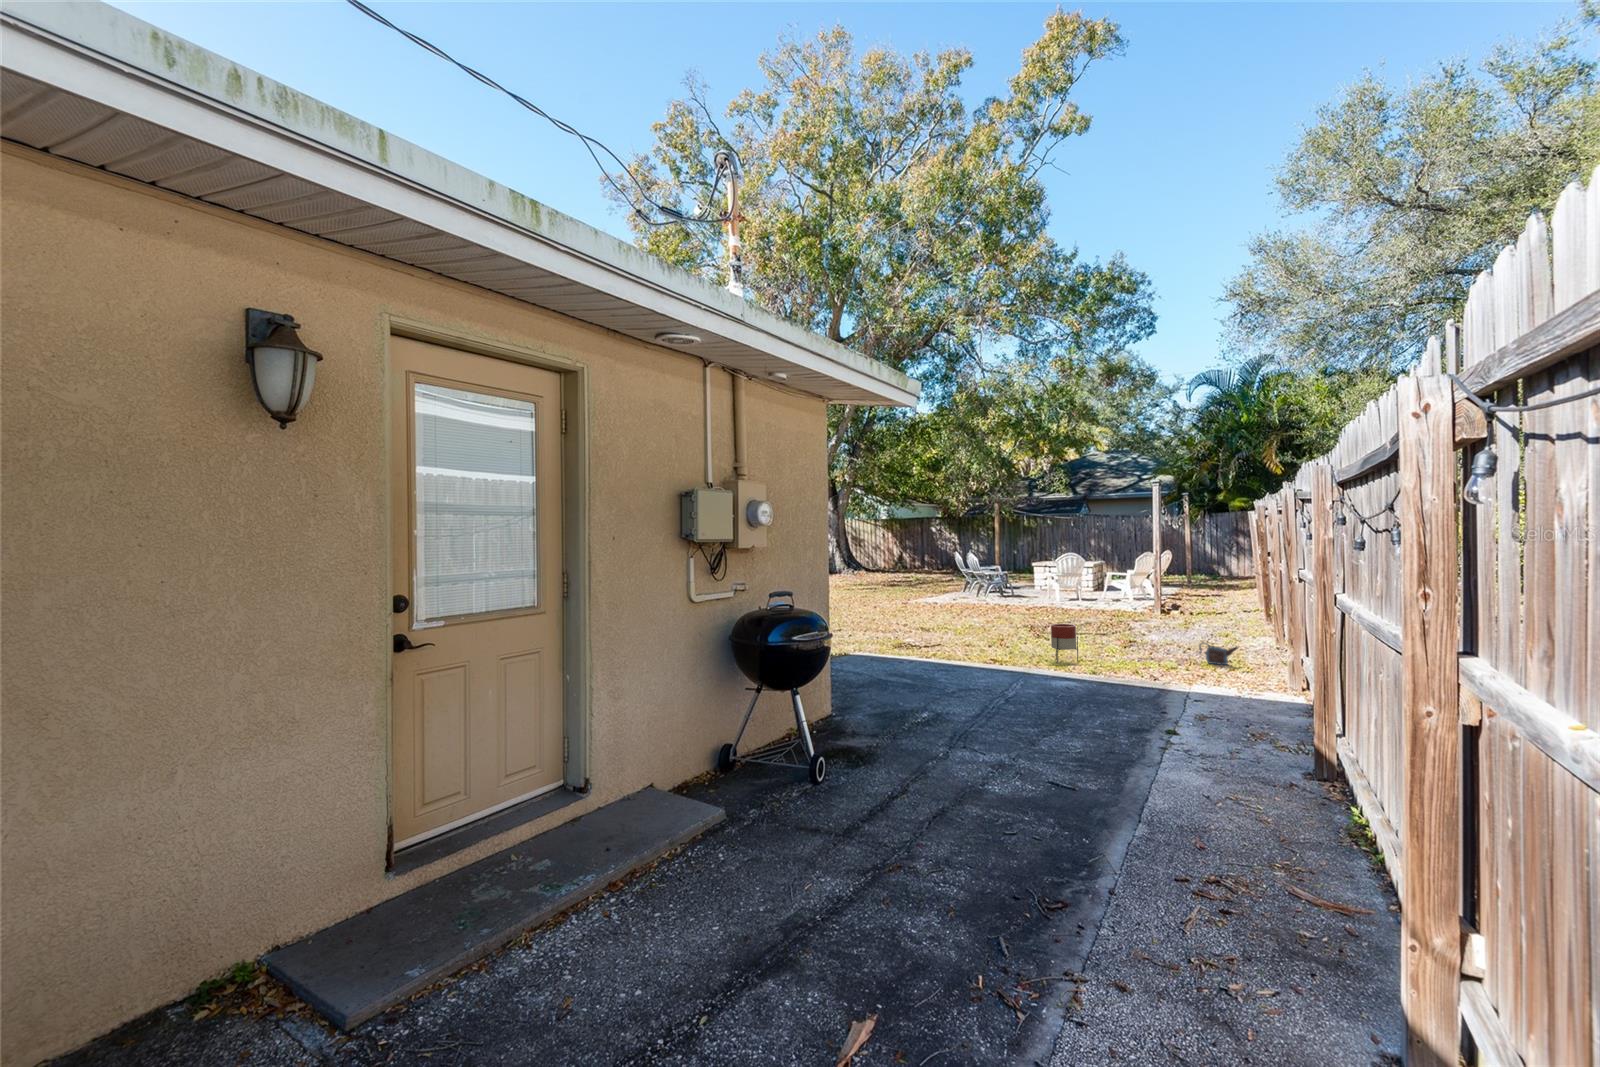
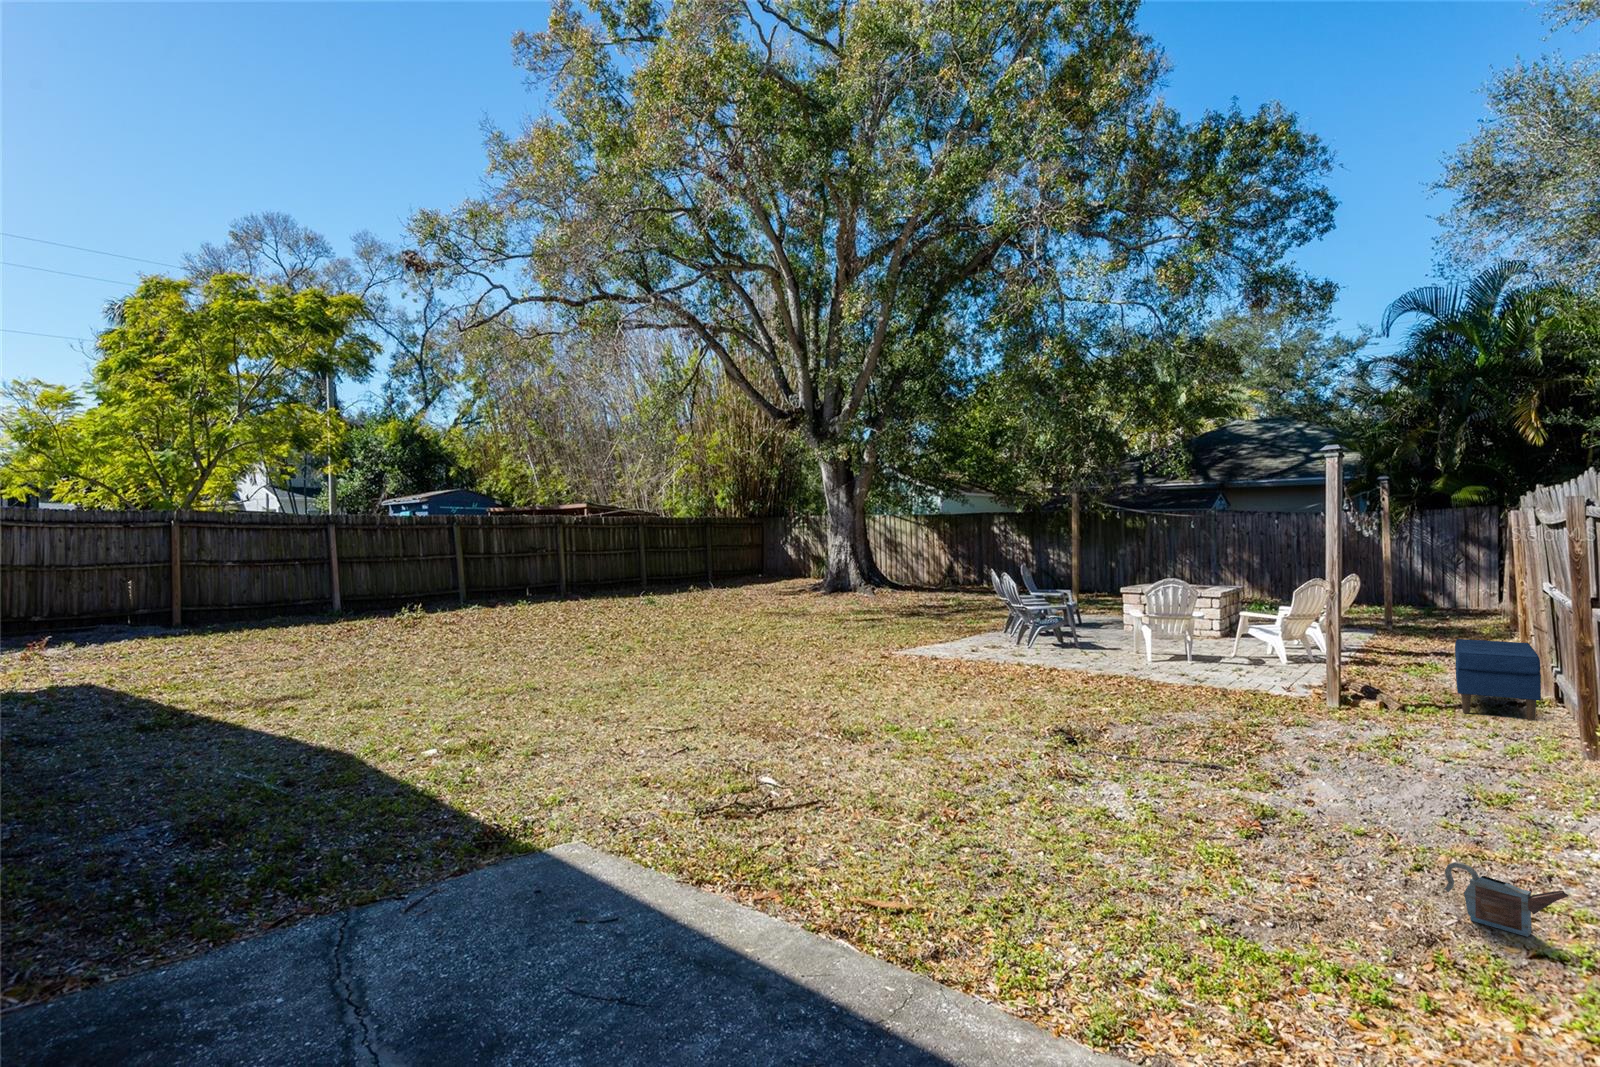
bench: none [1219,580,1258,617] -> present [1455,639,1541,720]
planter: present [1051,624,1078,662] -> none [1059,786,1124,889]

